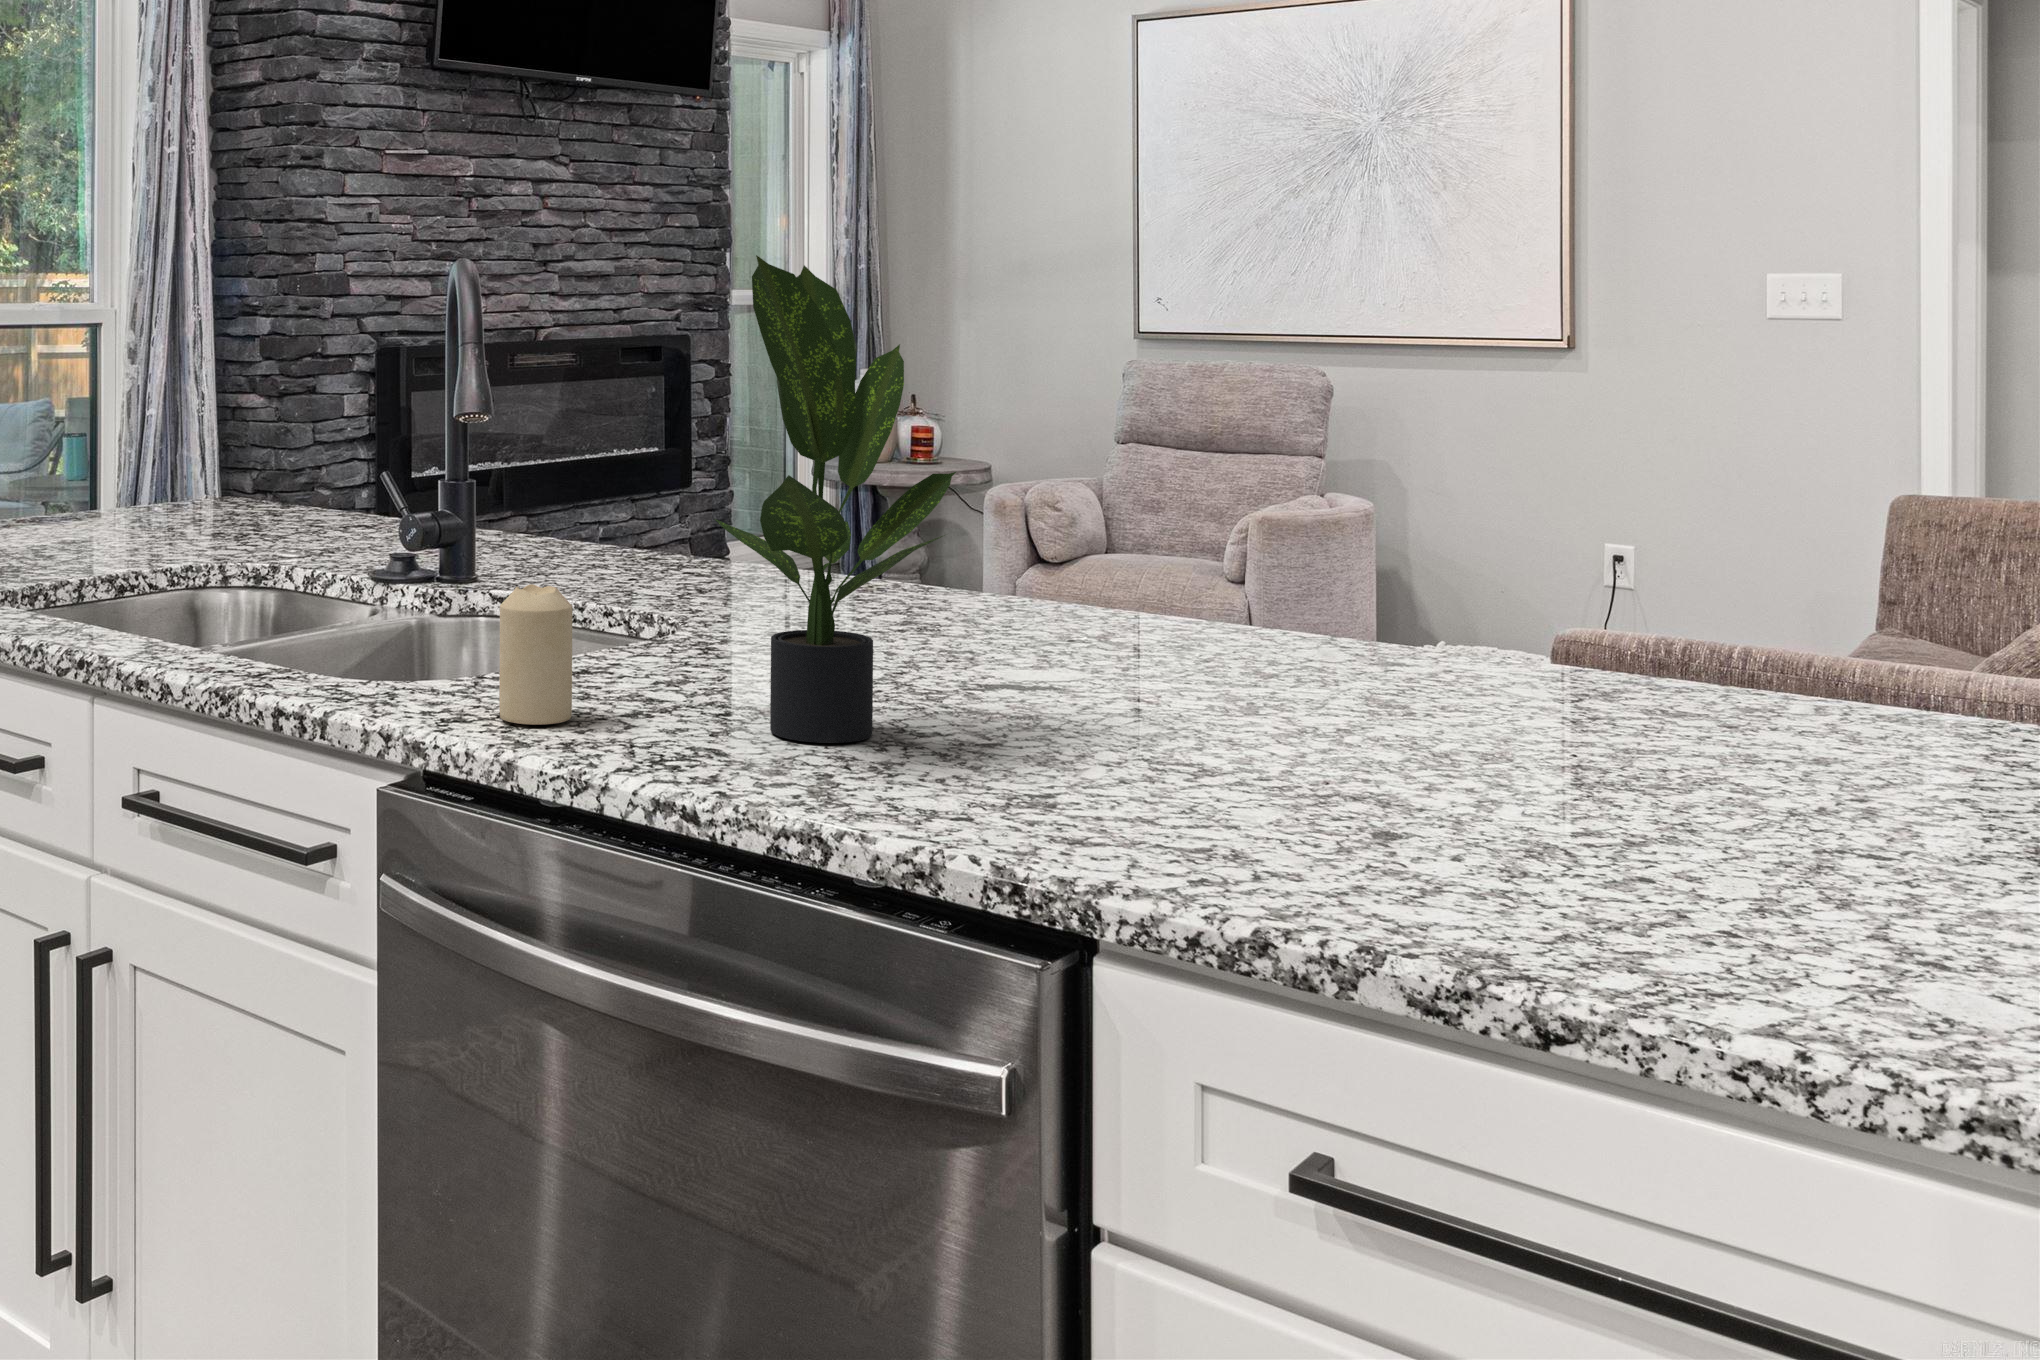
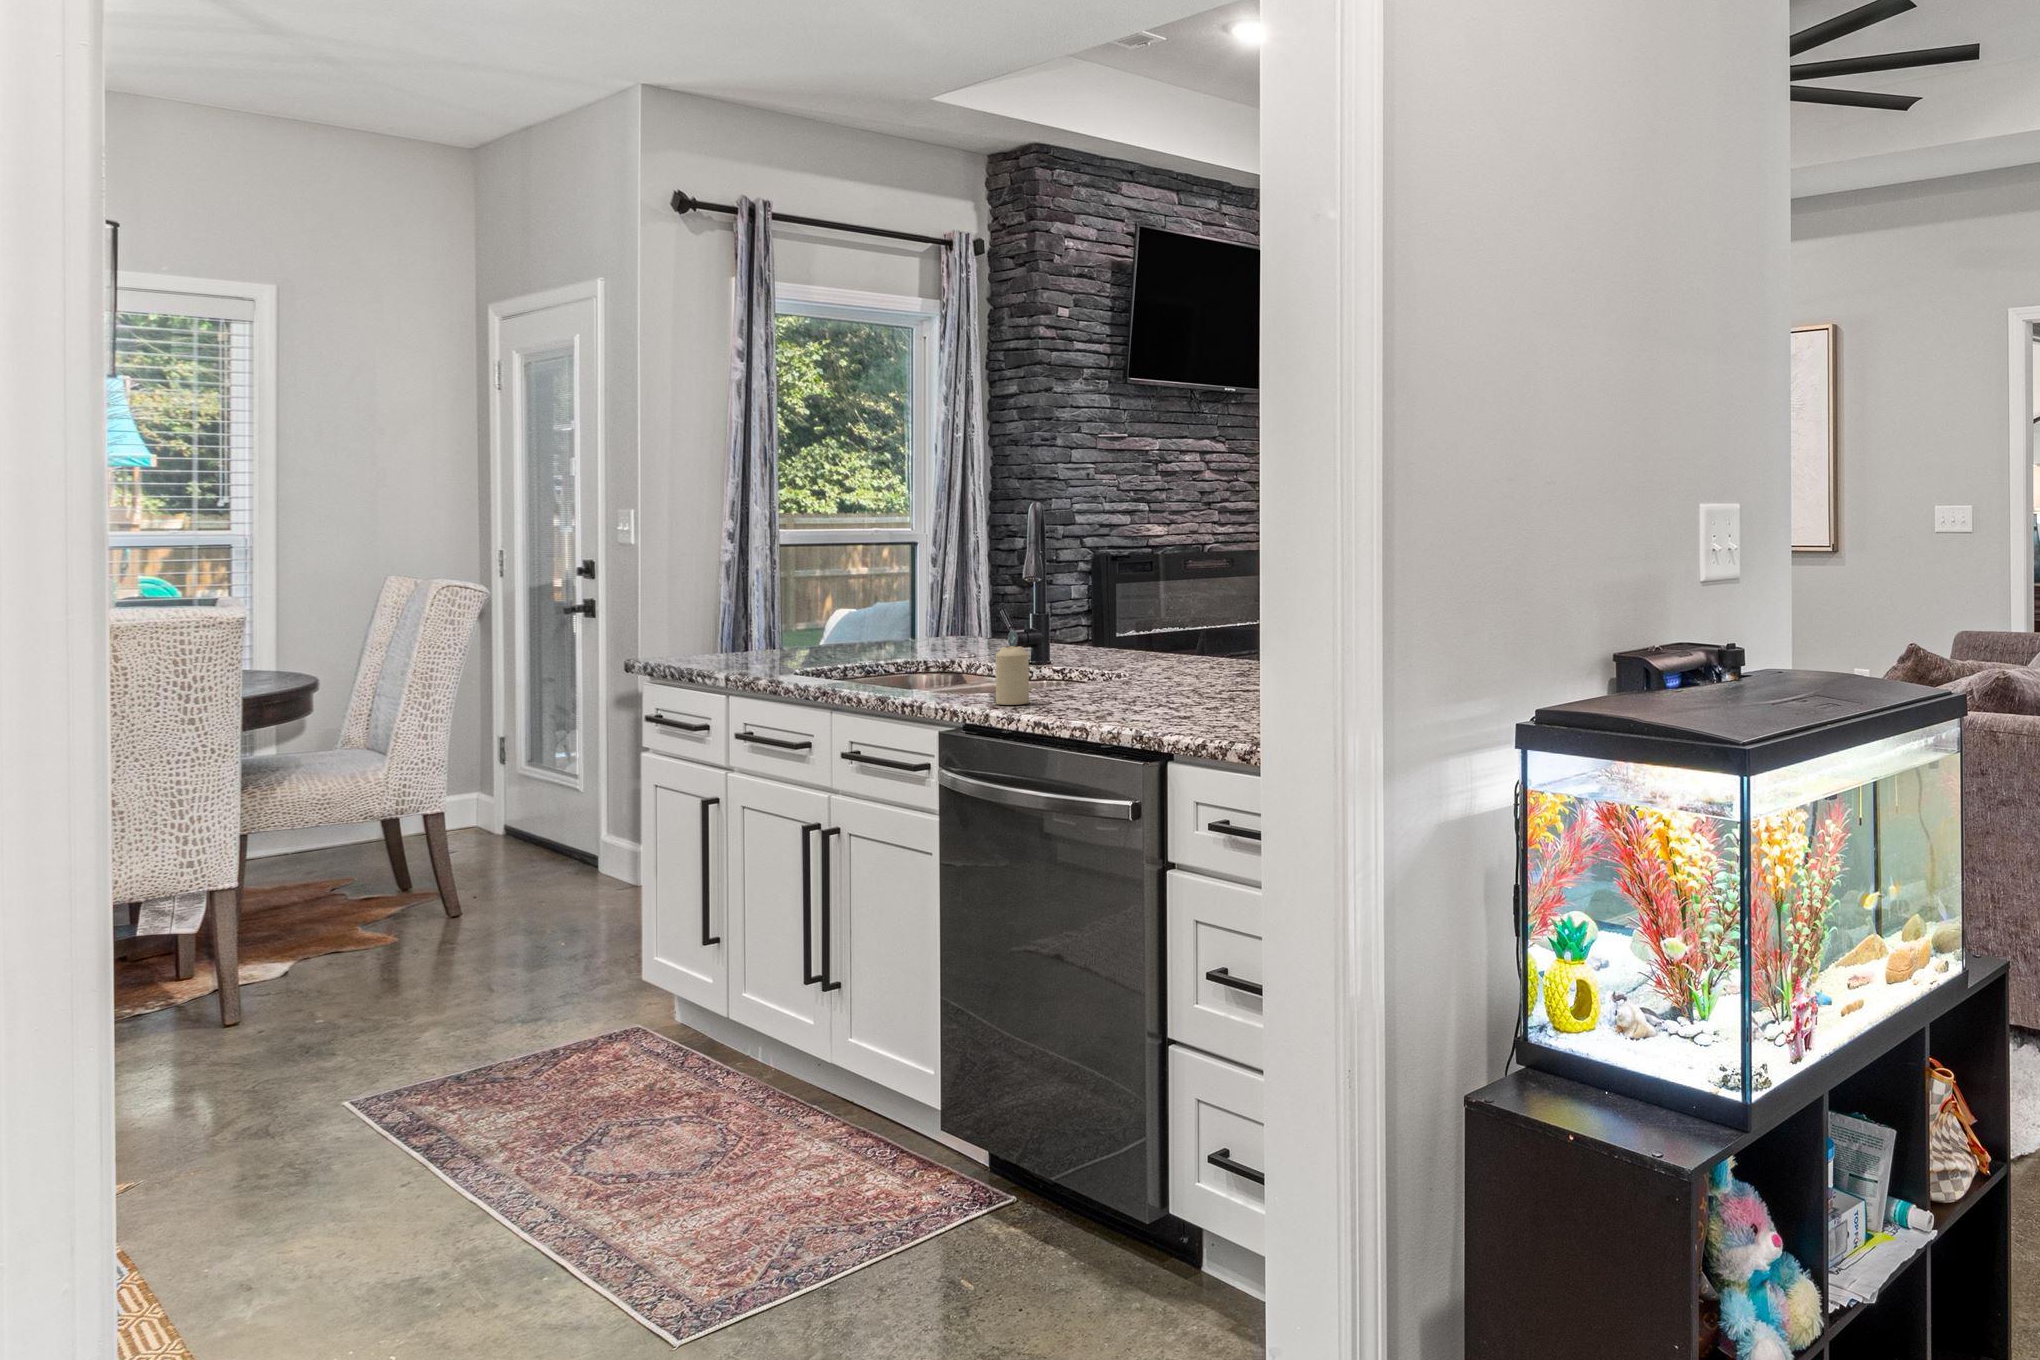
potted plant: present [715,255,956,743] -> none [1088,502,1190,708]

